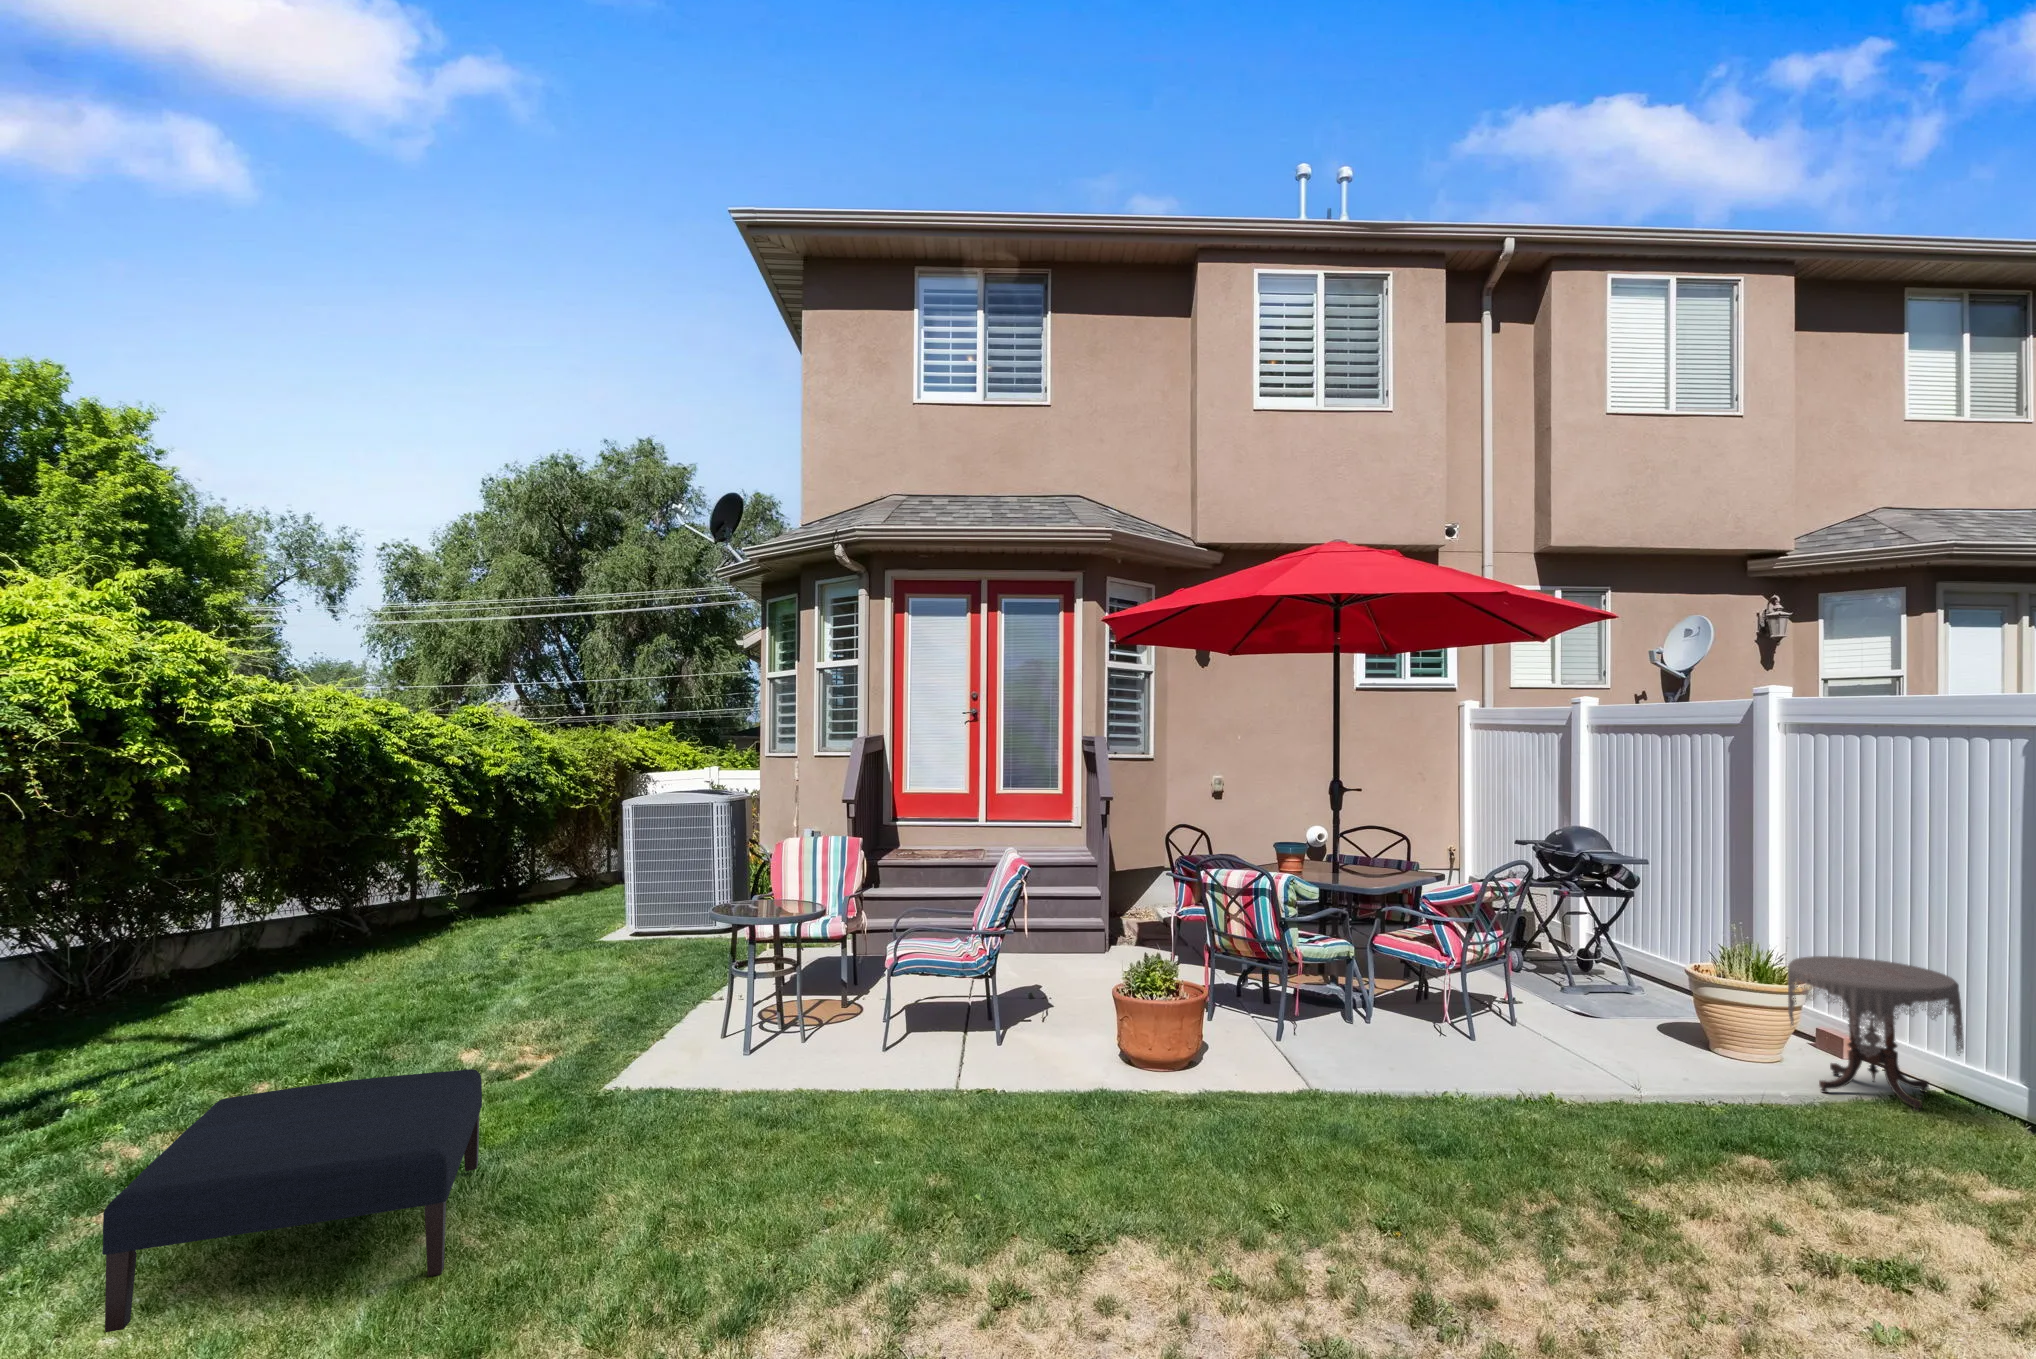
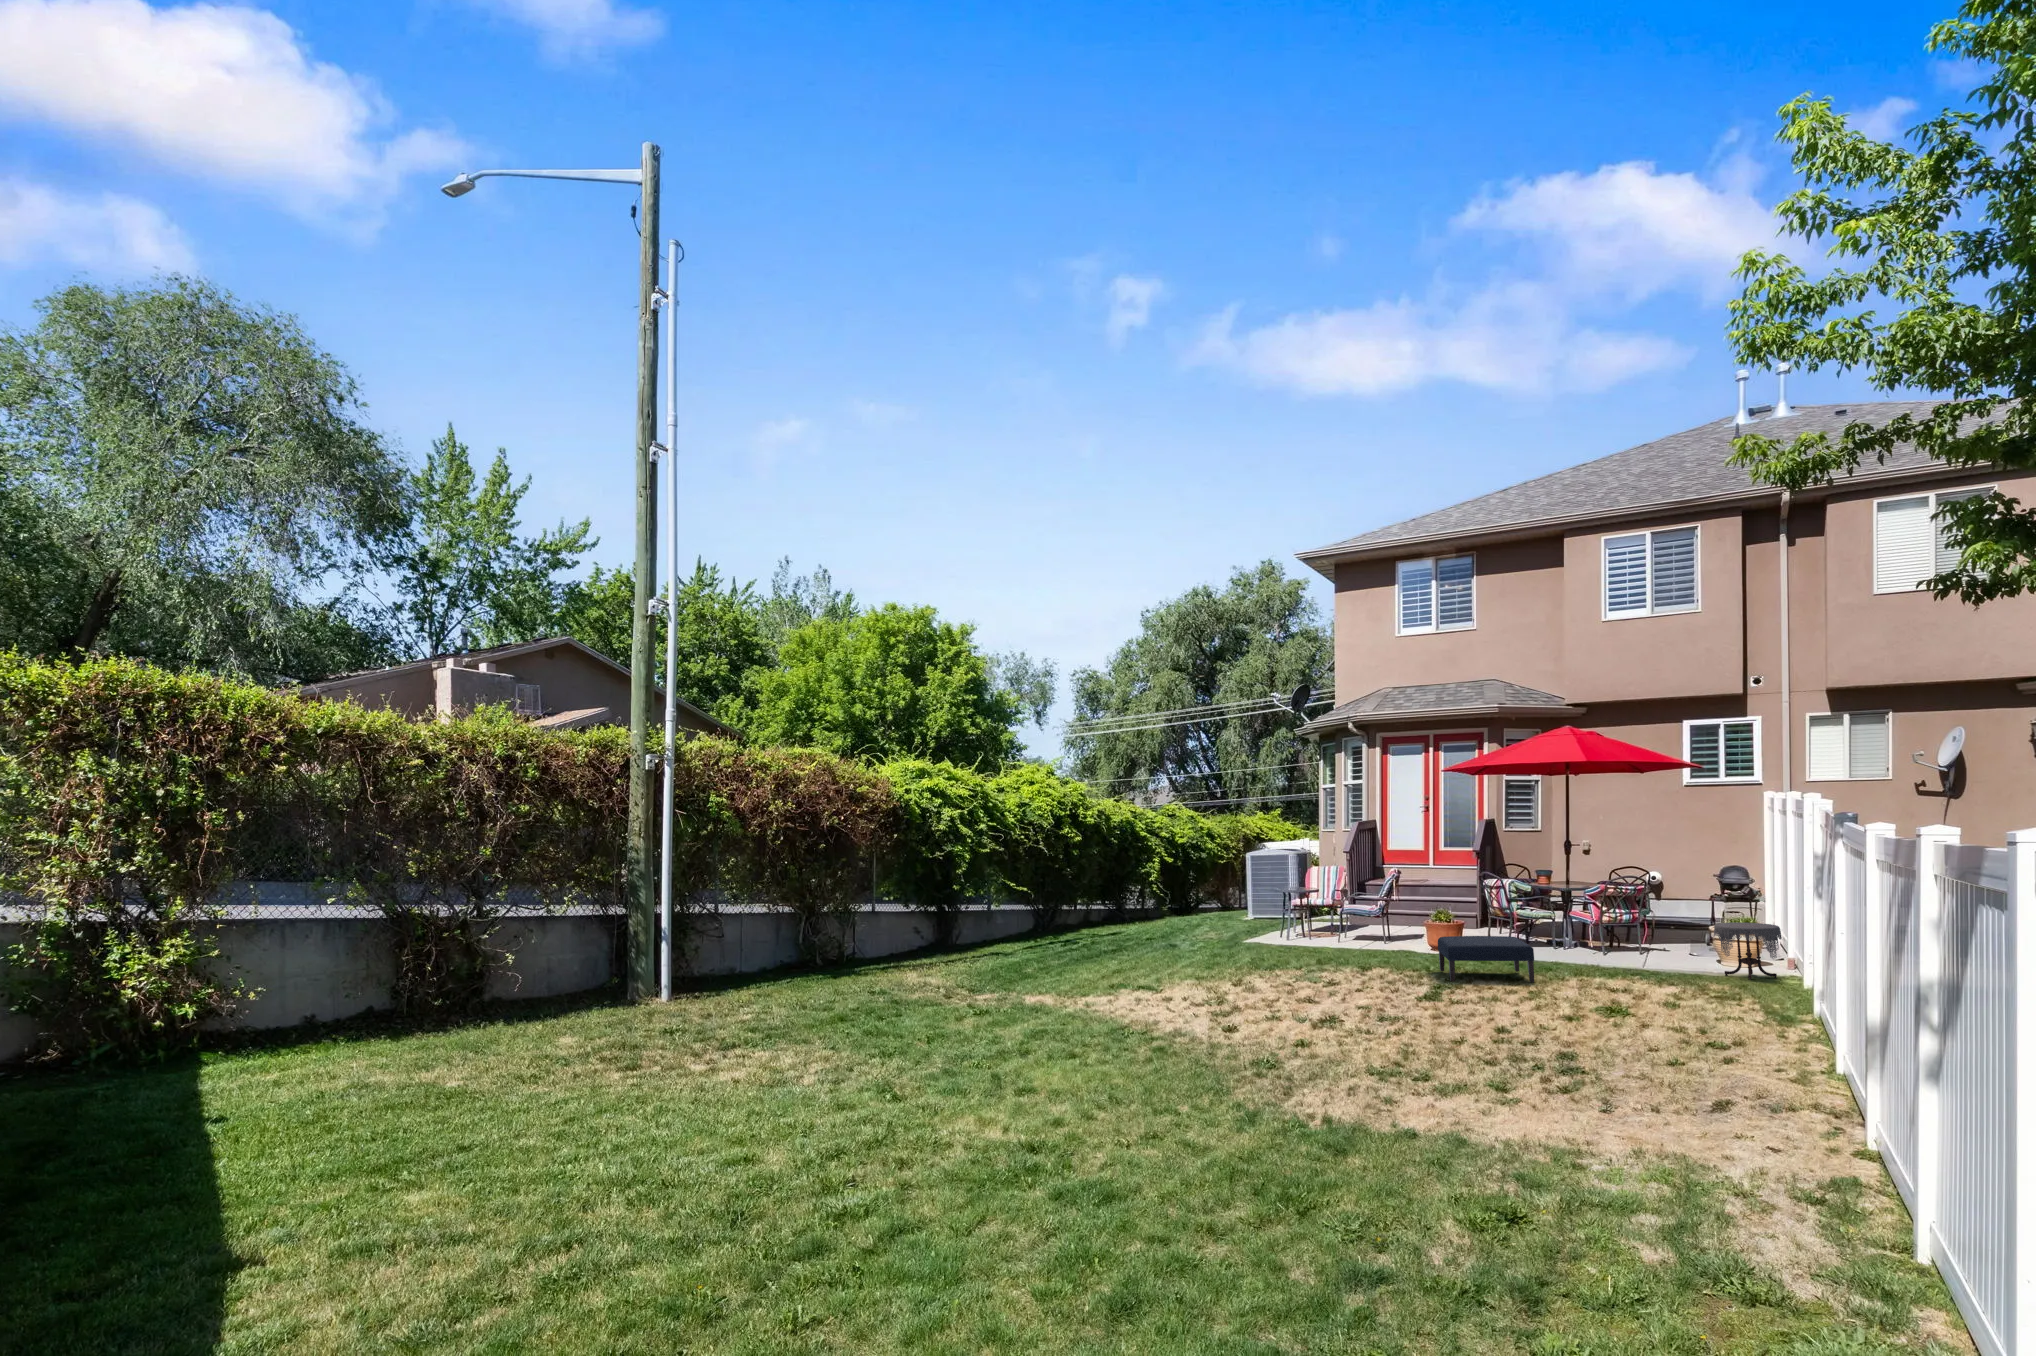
ottoman: present [102,1069,482,1333] -> present [1438,936,1534,983]

